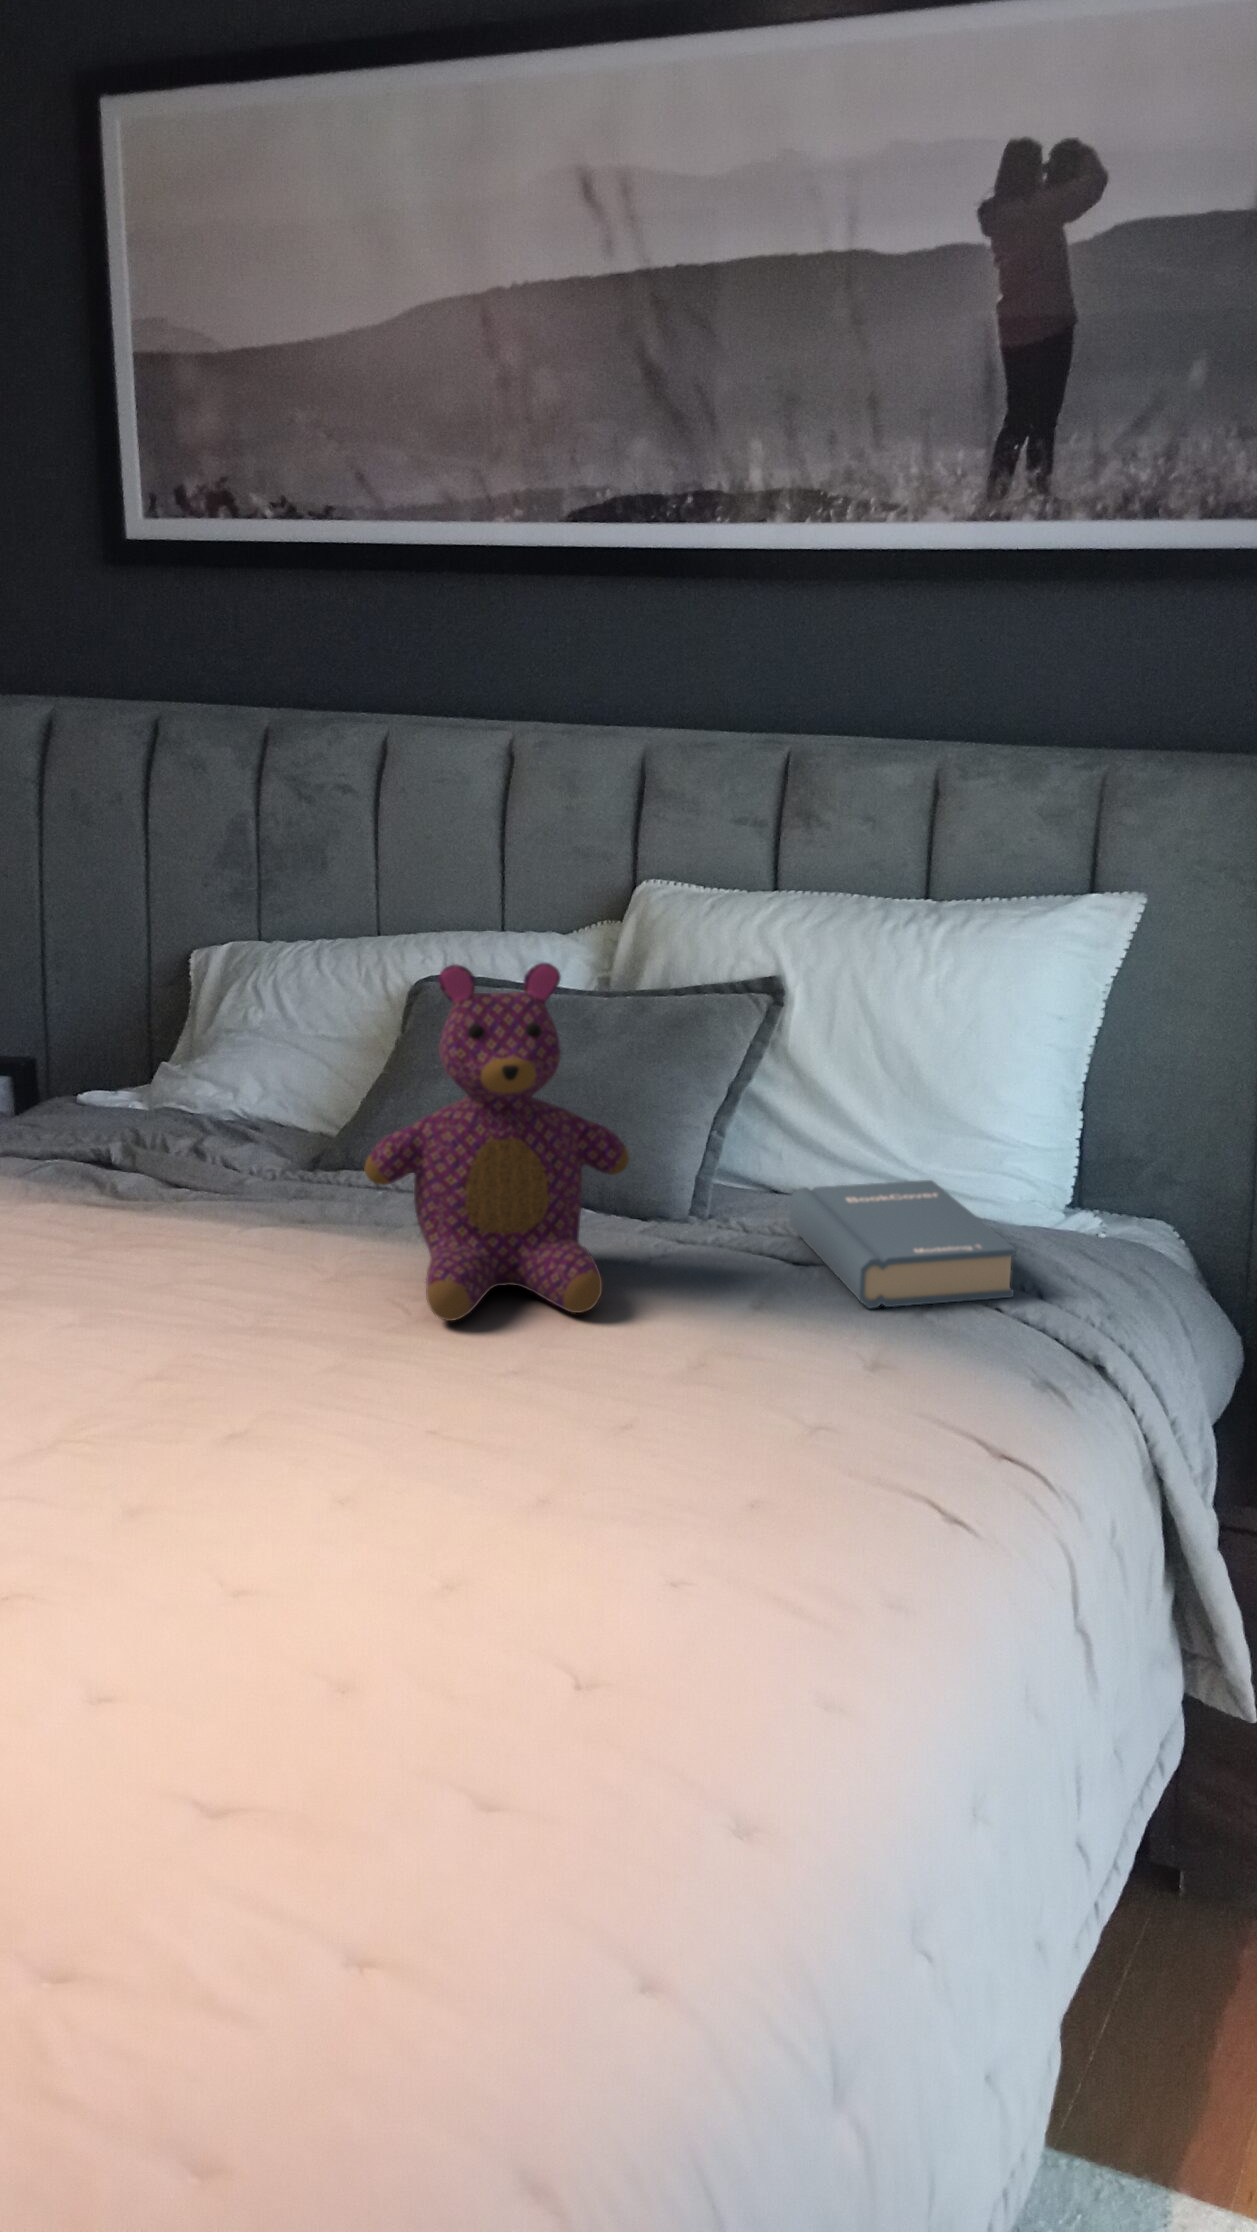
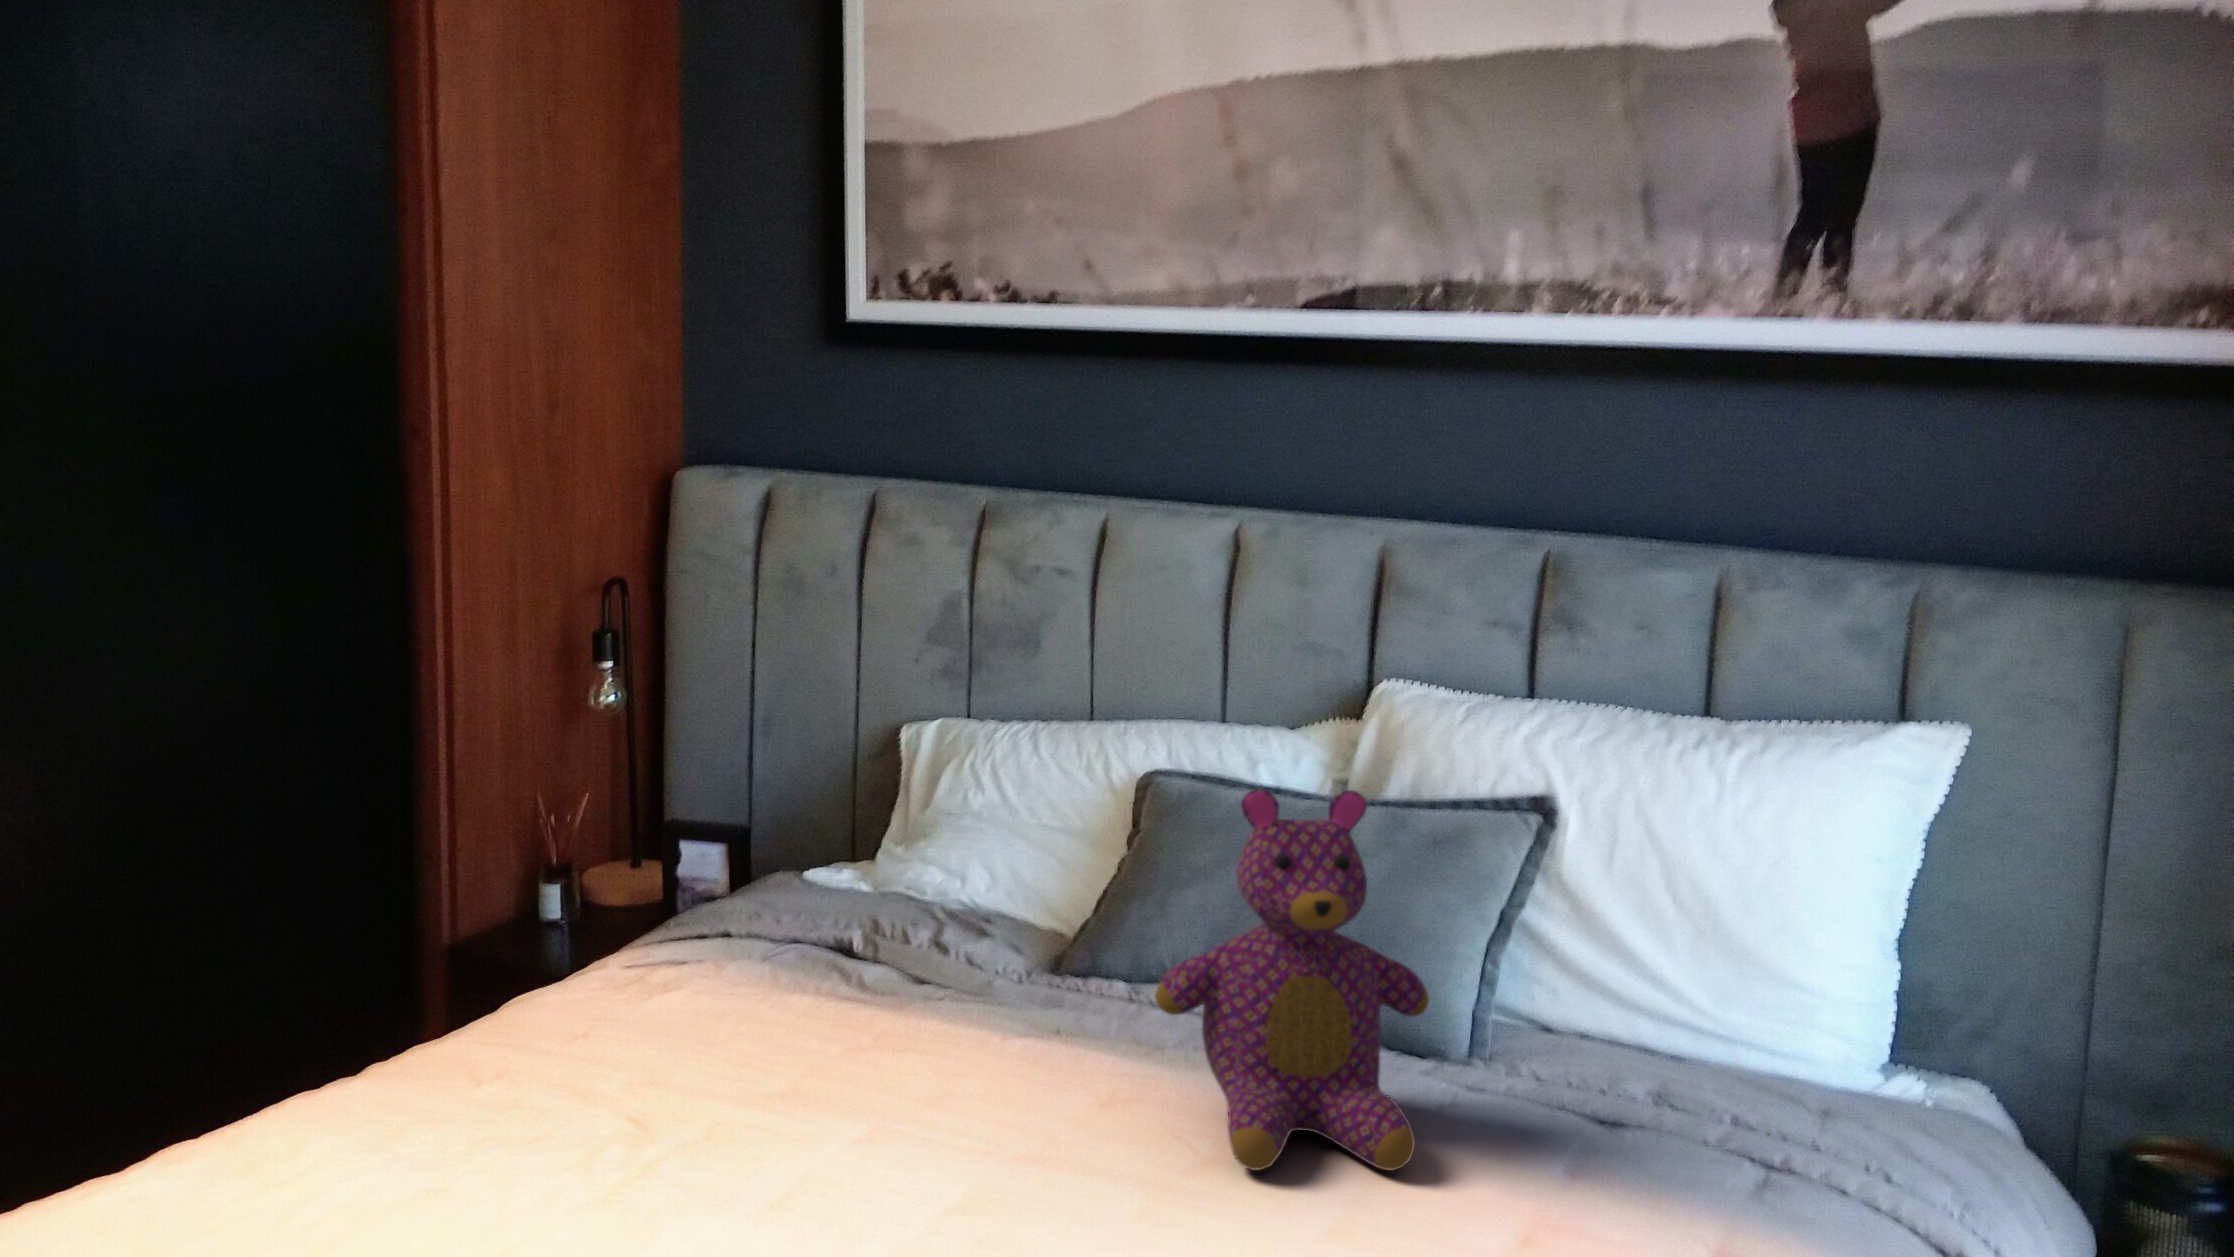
hardback book: present [790,1180,1016,1308] -> none [1587,1036,1871,1188]

